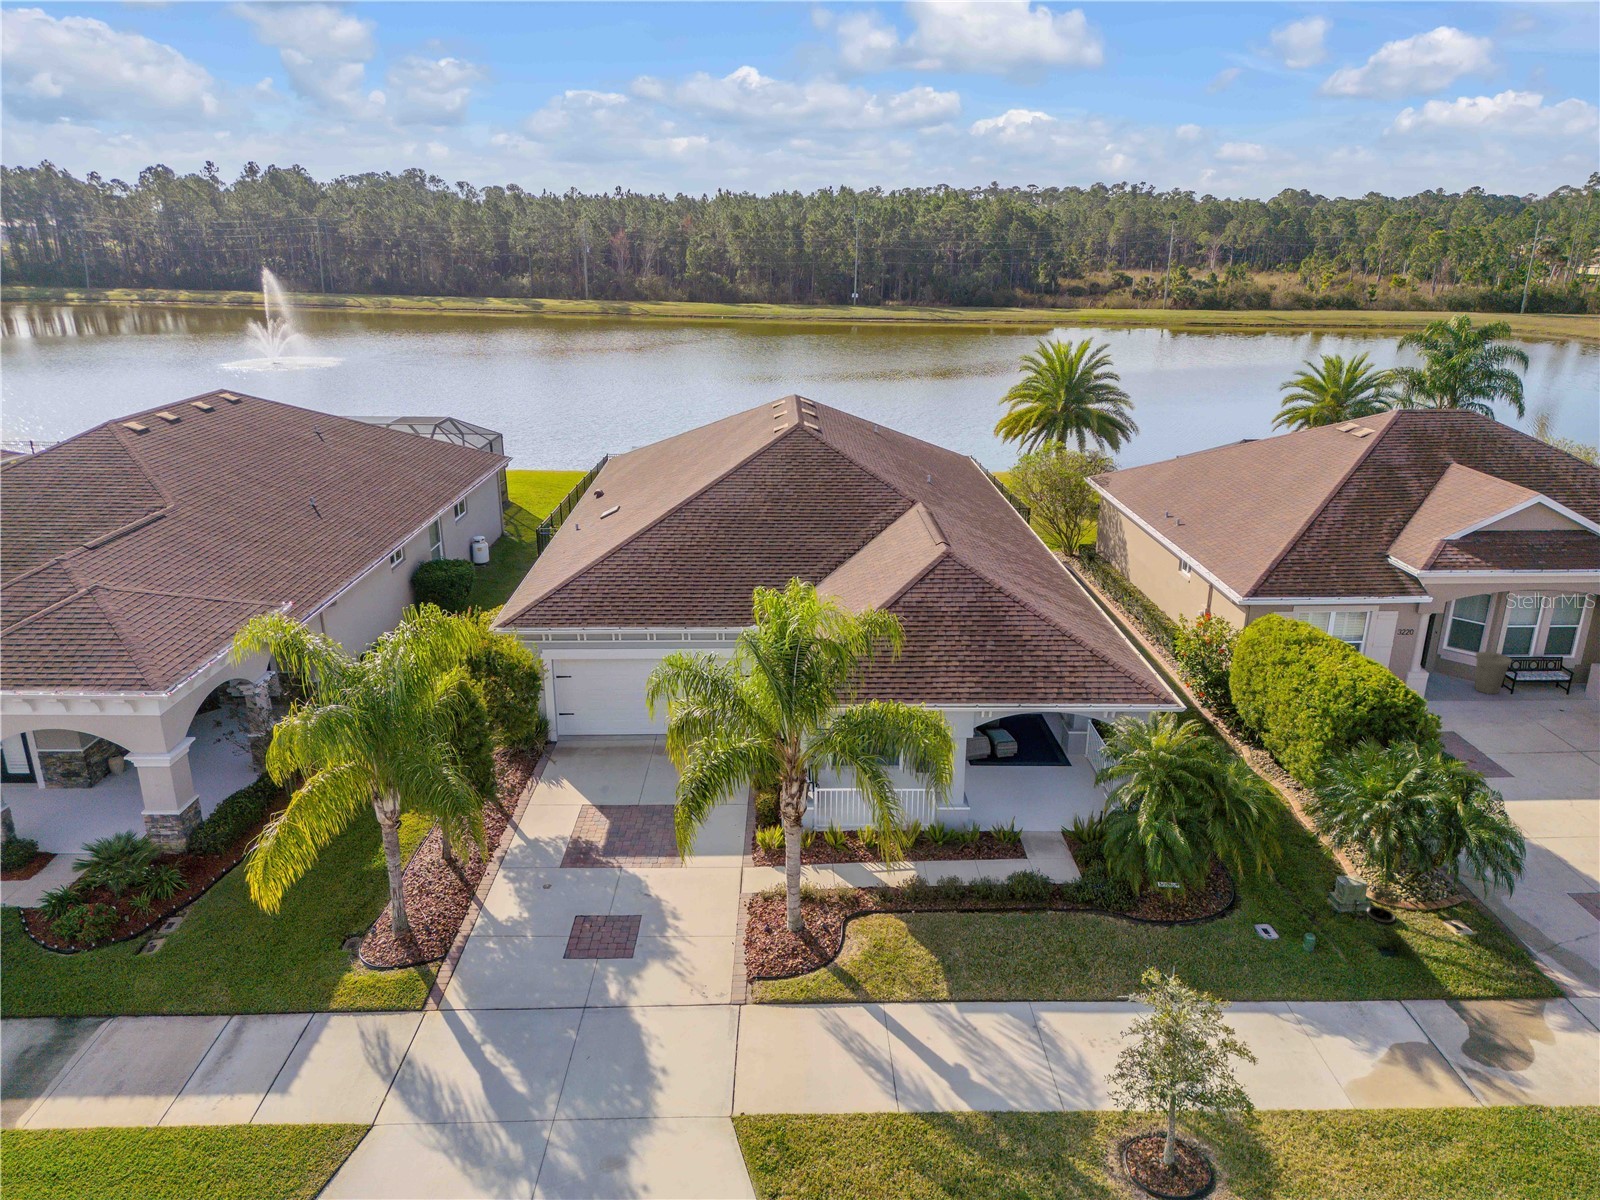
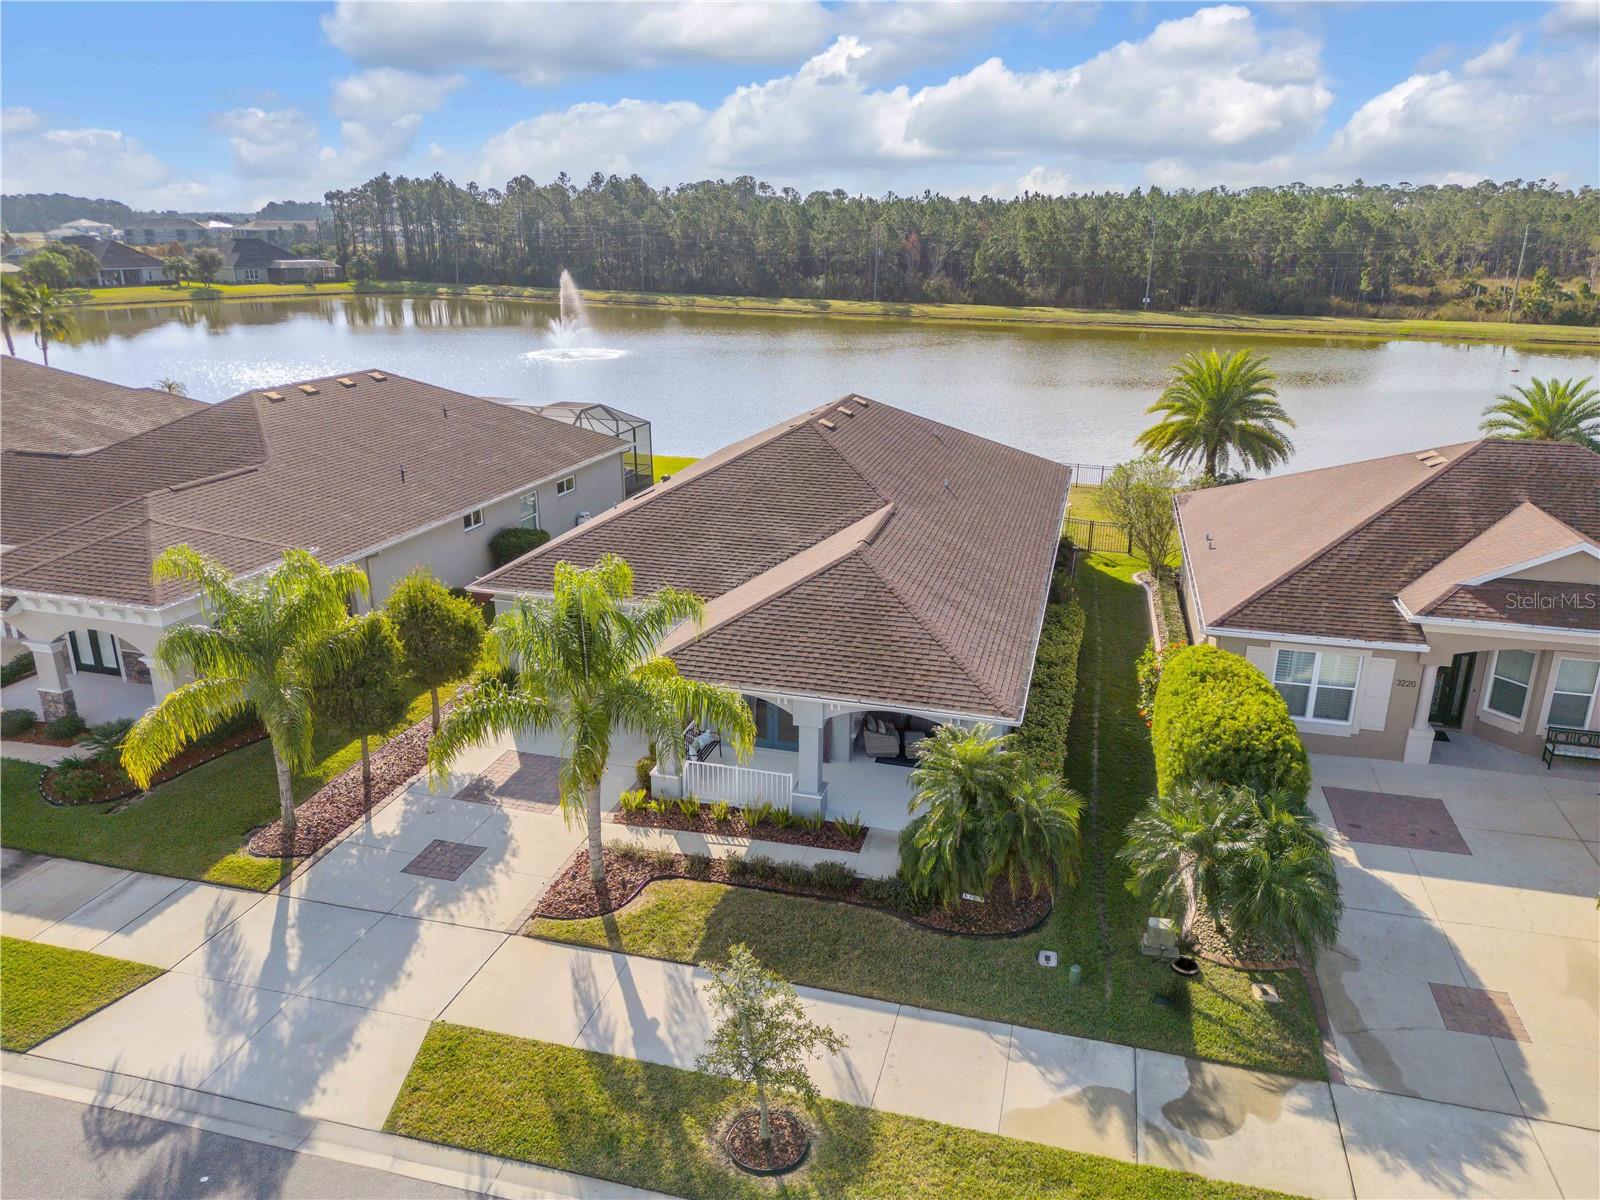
trash can: present [1475,652,1512,694] -> none [1507,717,1551,767]

